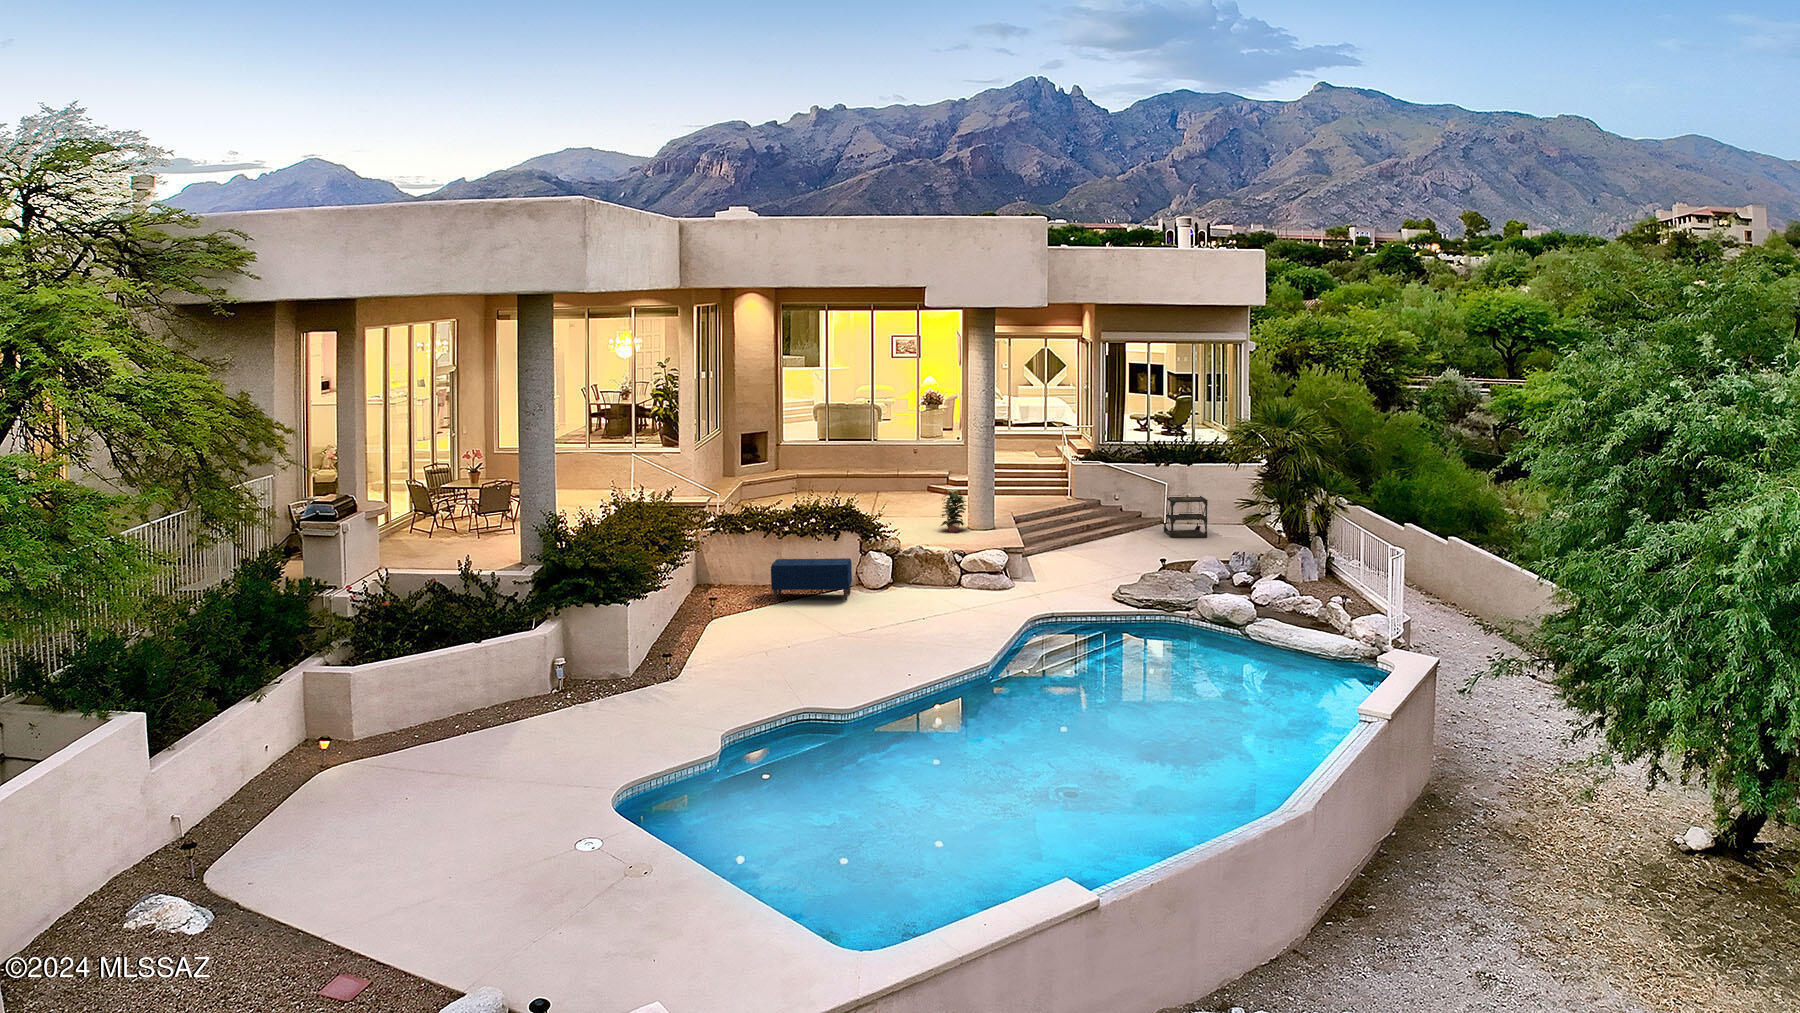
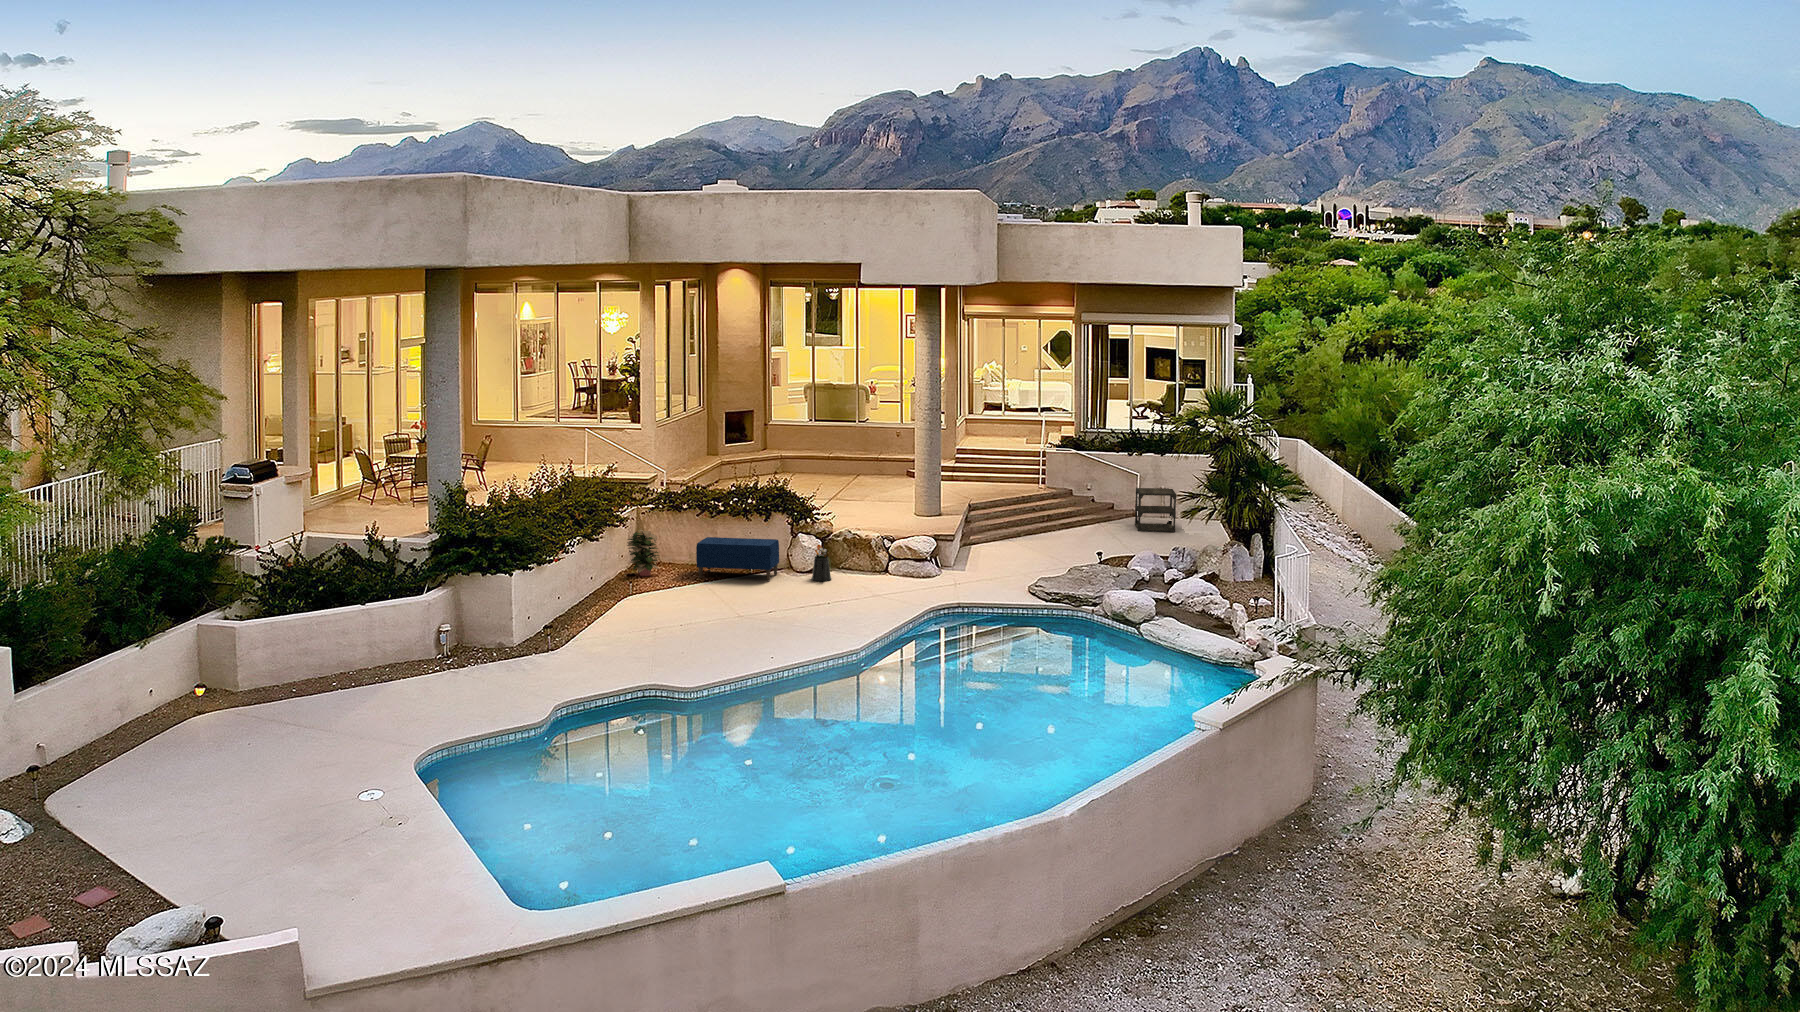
decorative plant: present [941,490,967,532] -> present [627,530,659,576]
watering can: none [887,561,907,598] -> present [811,544,832,581]

